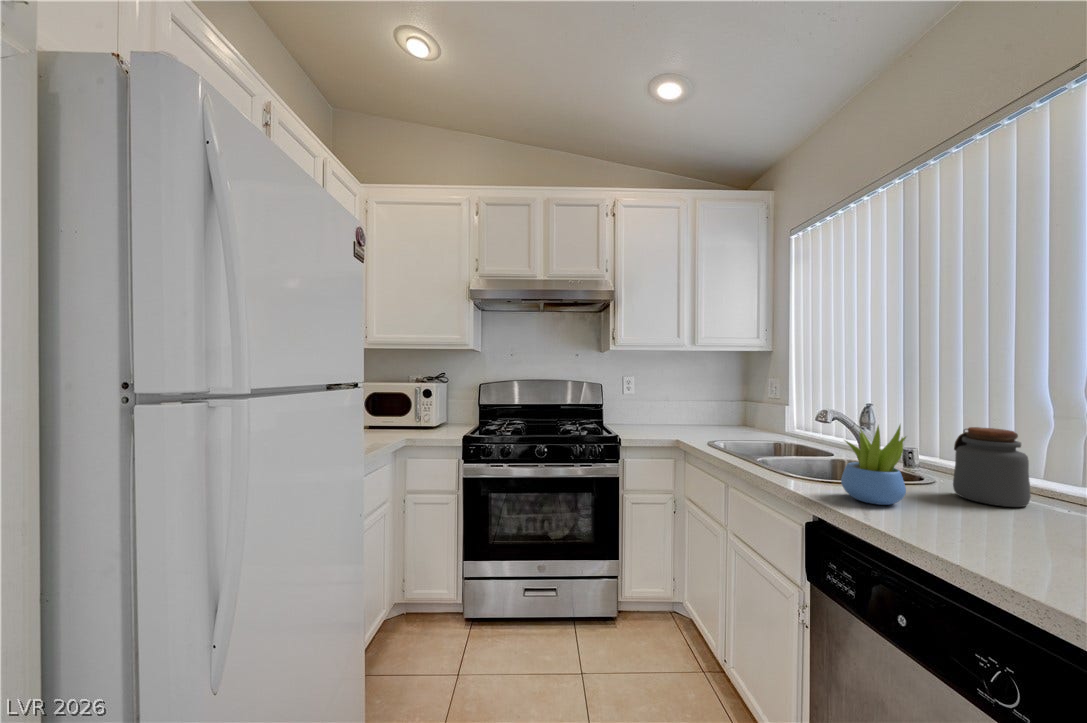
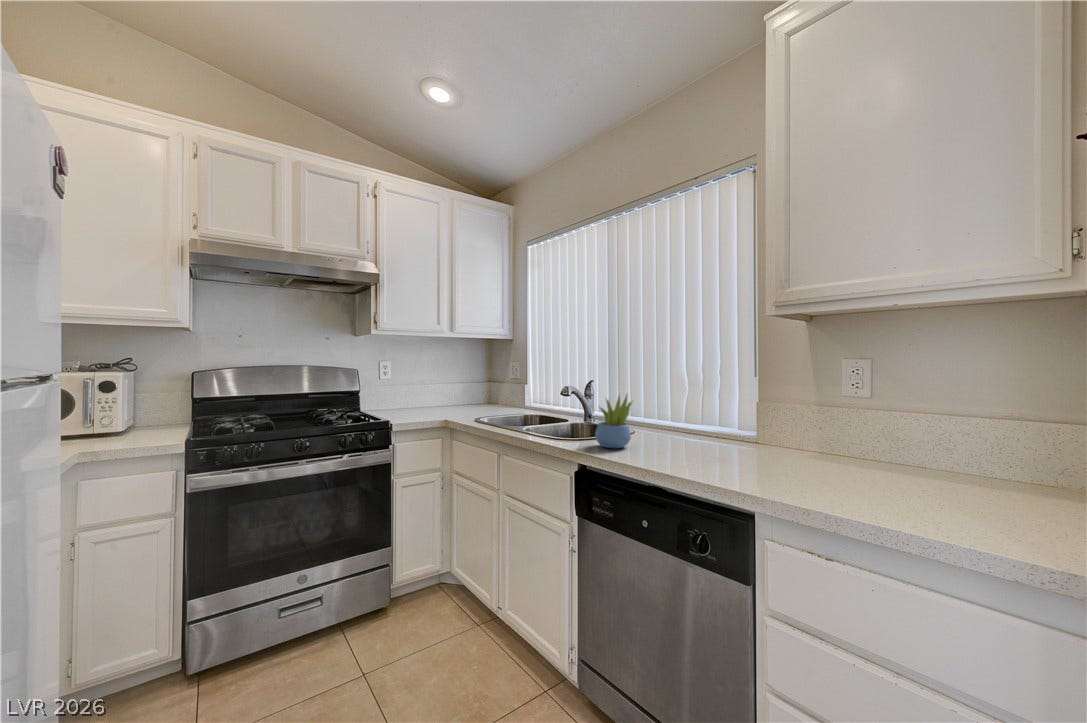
jar: present [953,427,1031,507] -> none [647,392,681,439]

